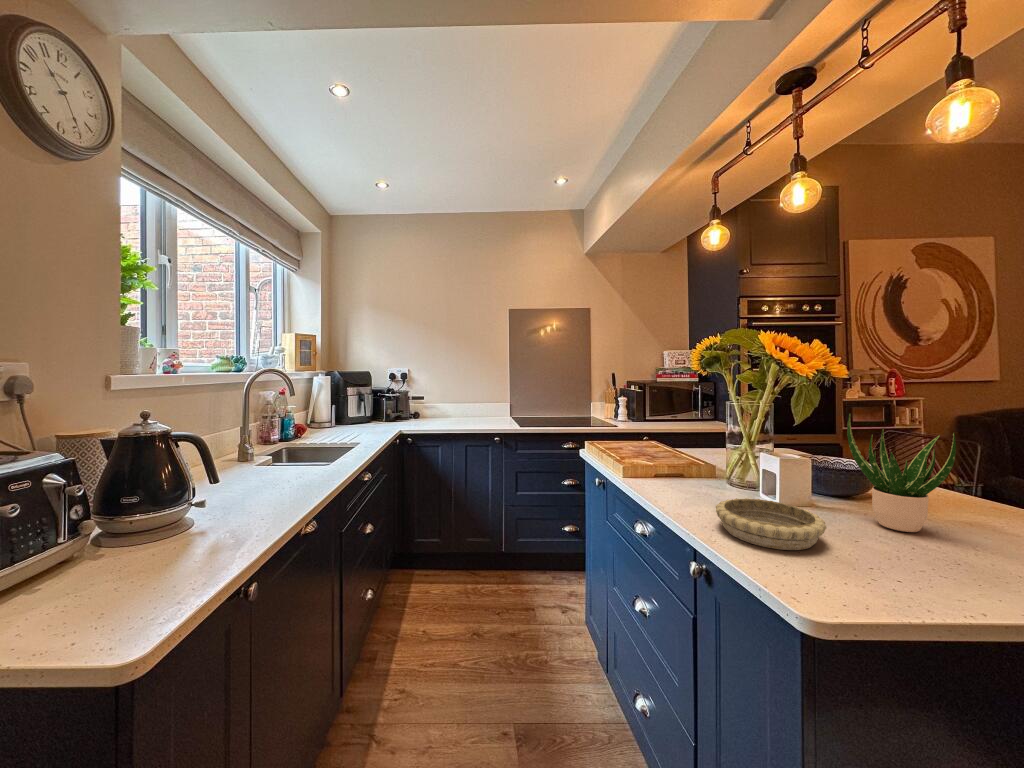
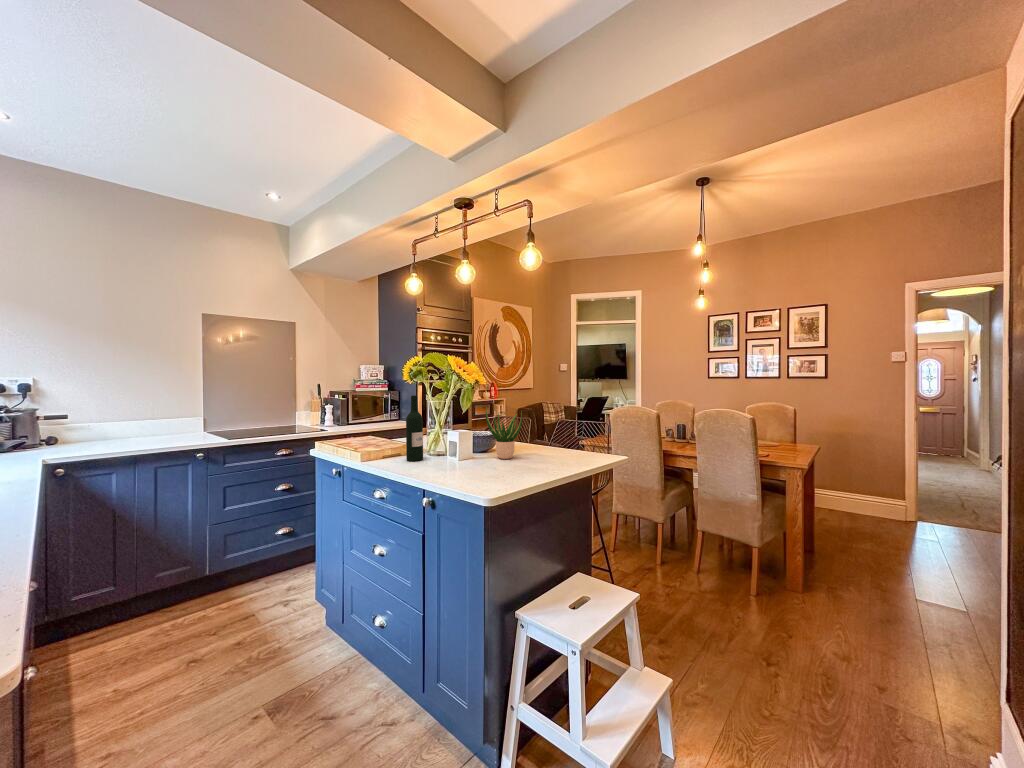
wine bottle: none [686,389,714,493] -> present [406,396,423,461]
decorative bowl: present [716,498,827,550] -> none [432,455,482,476]

